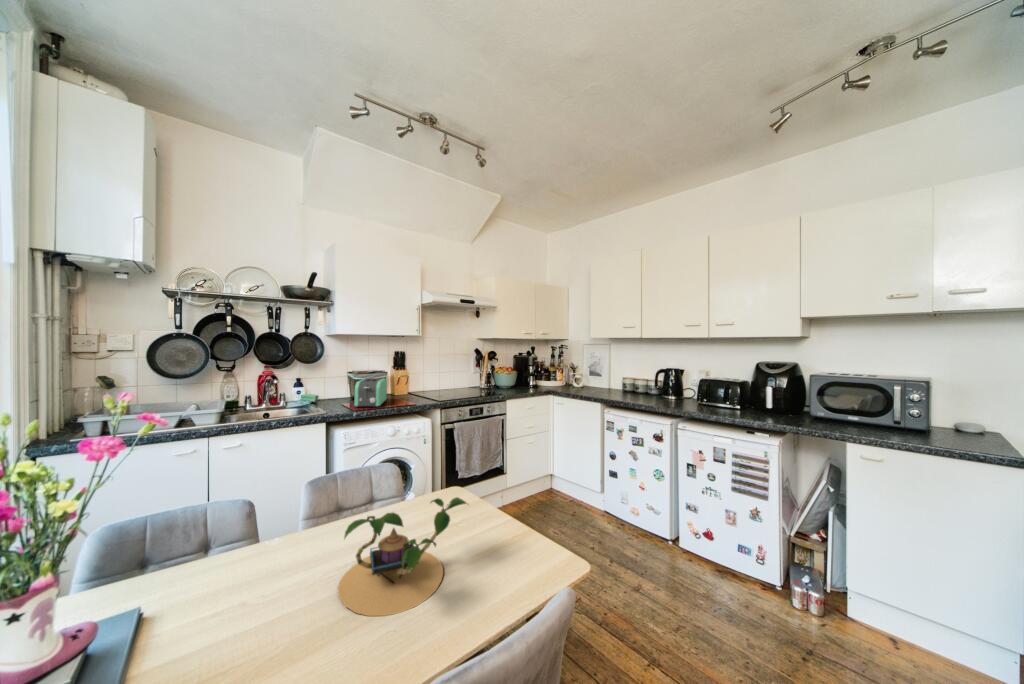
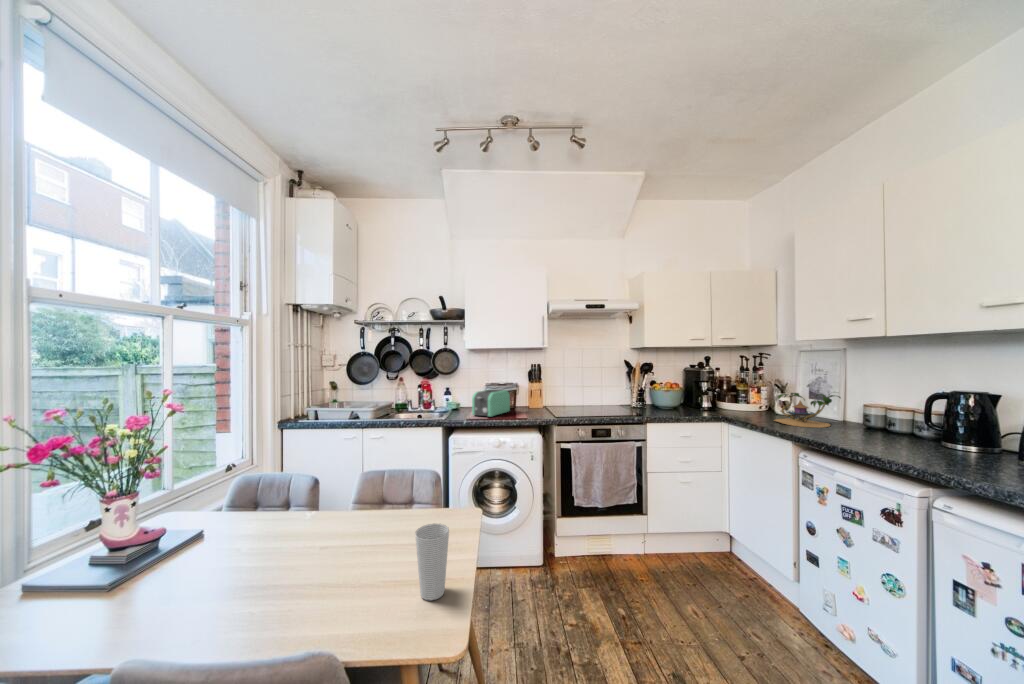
cup: none [512,494,540,557] -> present [415,524,449,600]
plant: present [338,497,466,616] -> present [774,393,840,428]

